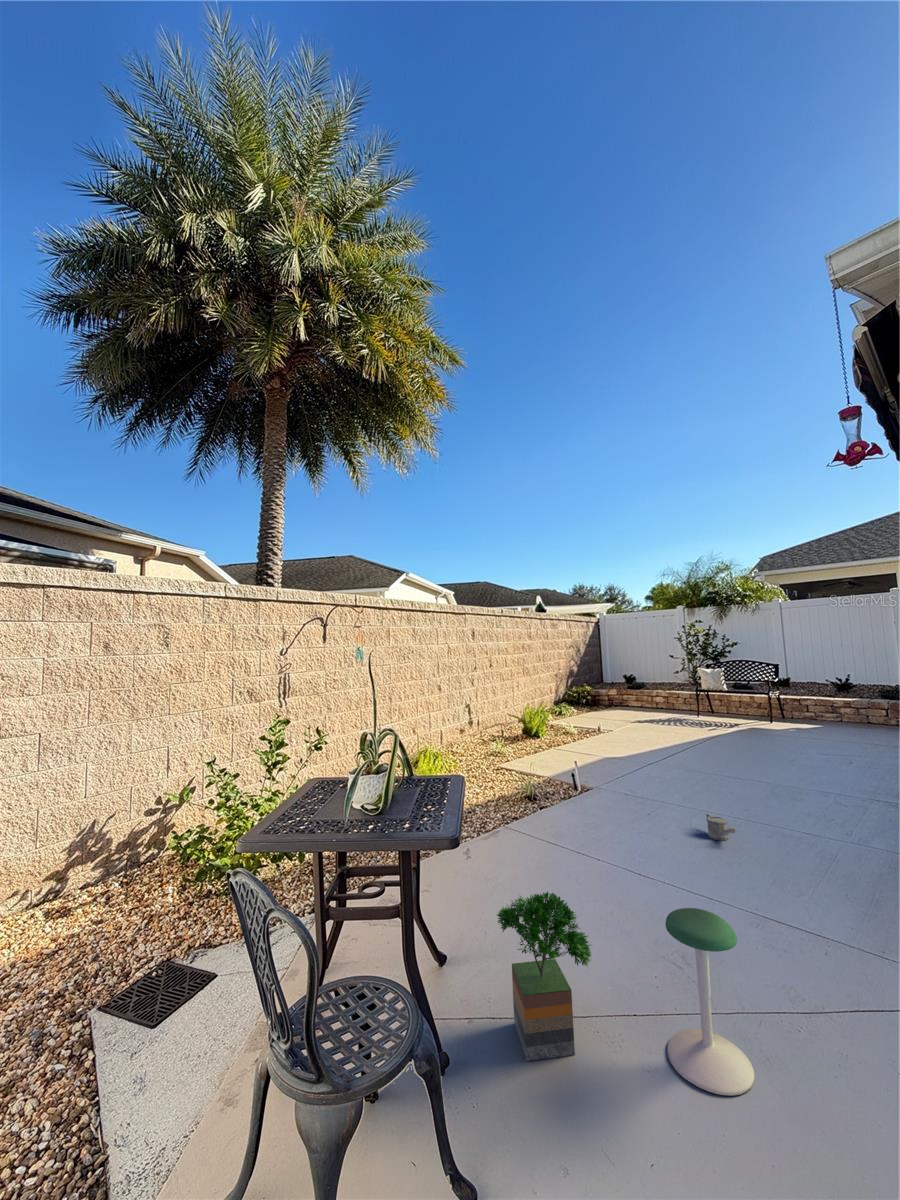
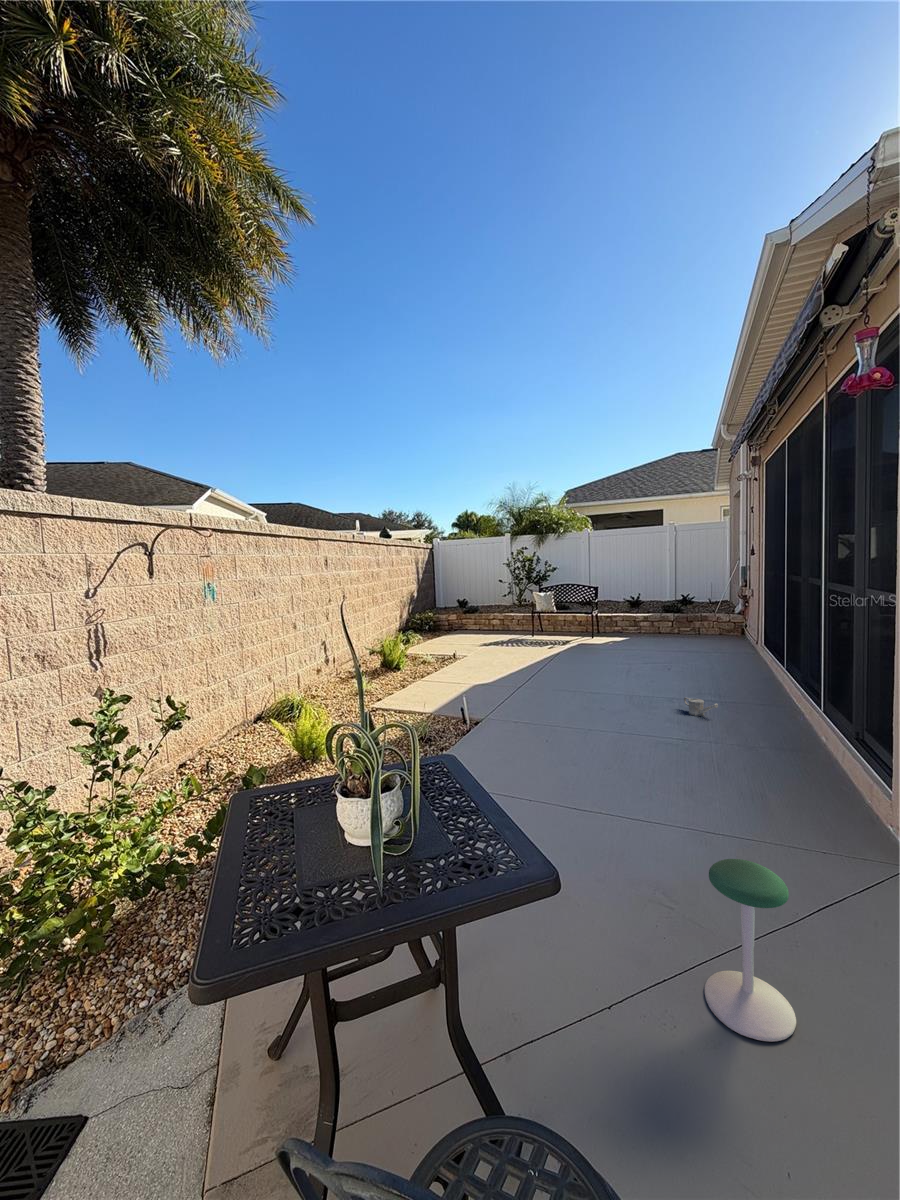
watering can: present [706,814,736,841] -> present [684,697,718,716]
potted tree: present [497,891,591,1061] -> none [532,875,661,1080]

